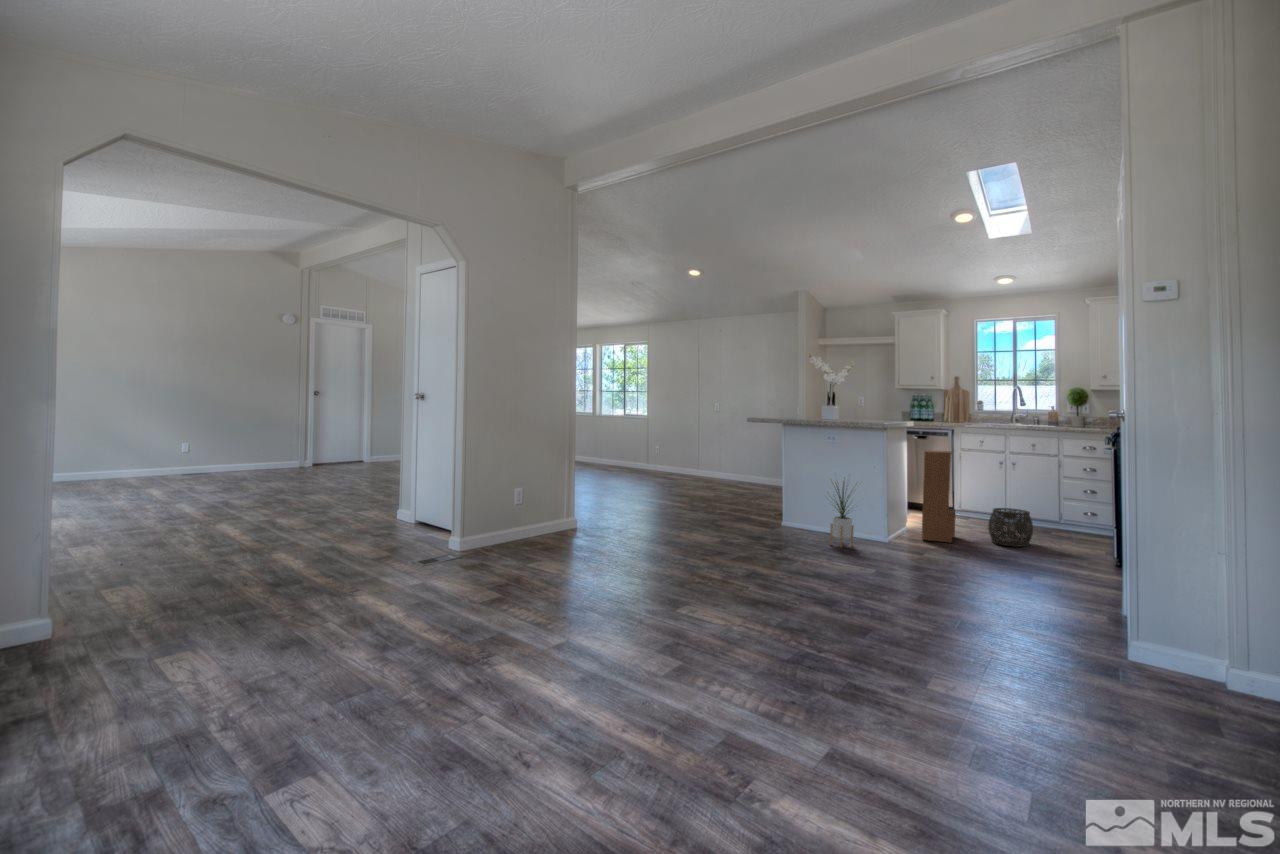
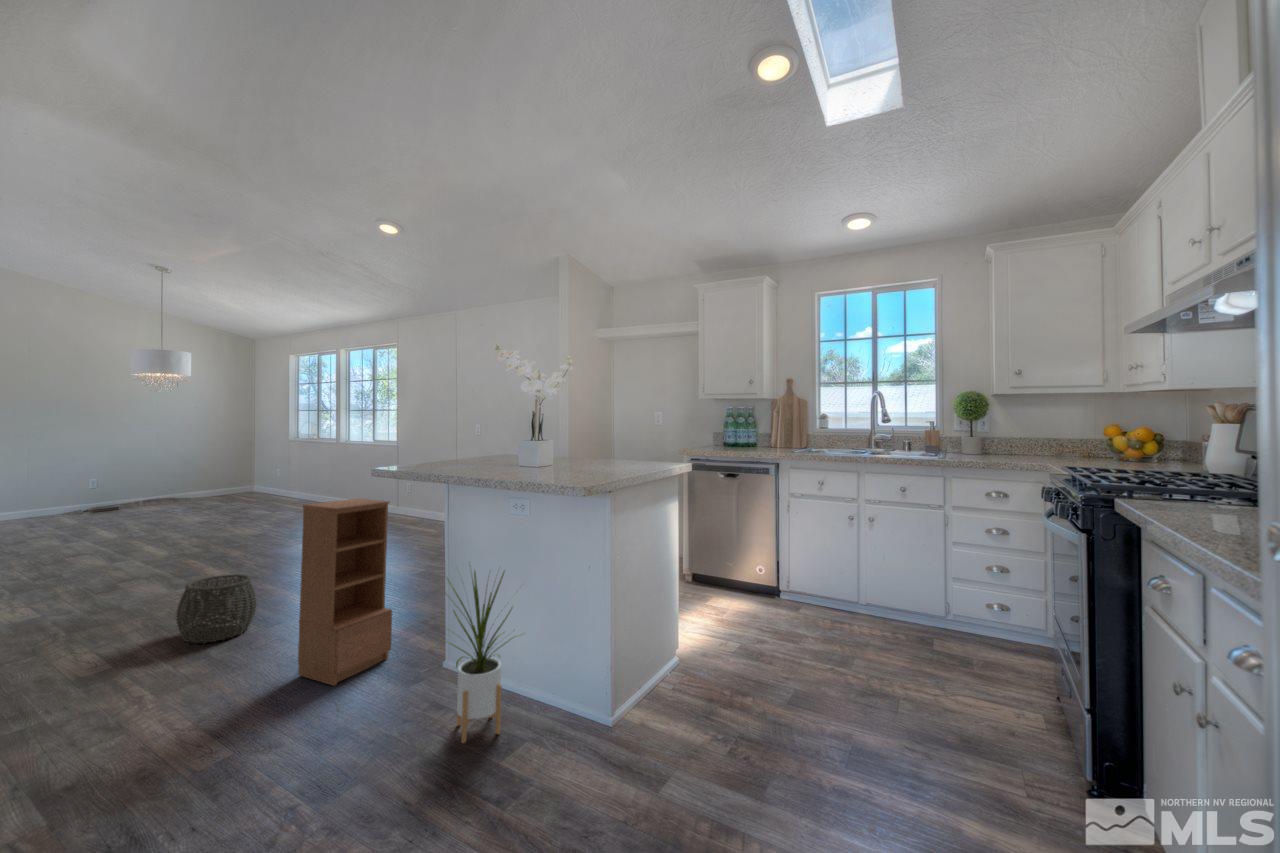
bookcase: present [922,450,955,542] -> present [298,499,392,686]
woven basket: present [988,508,1033,547] -> present [176,574,257,643]

